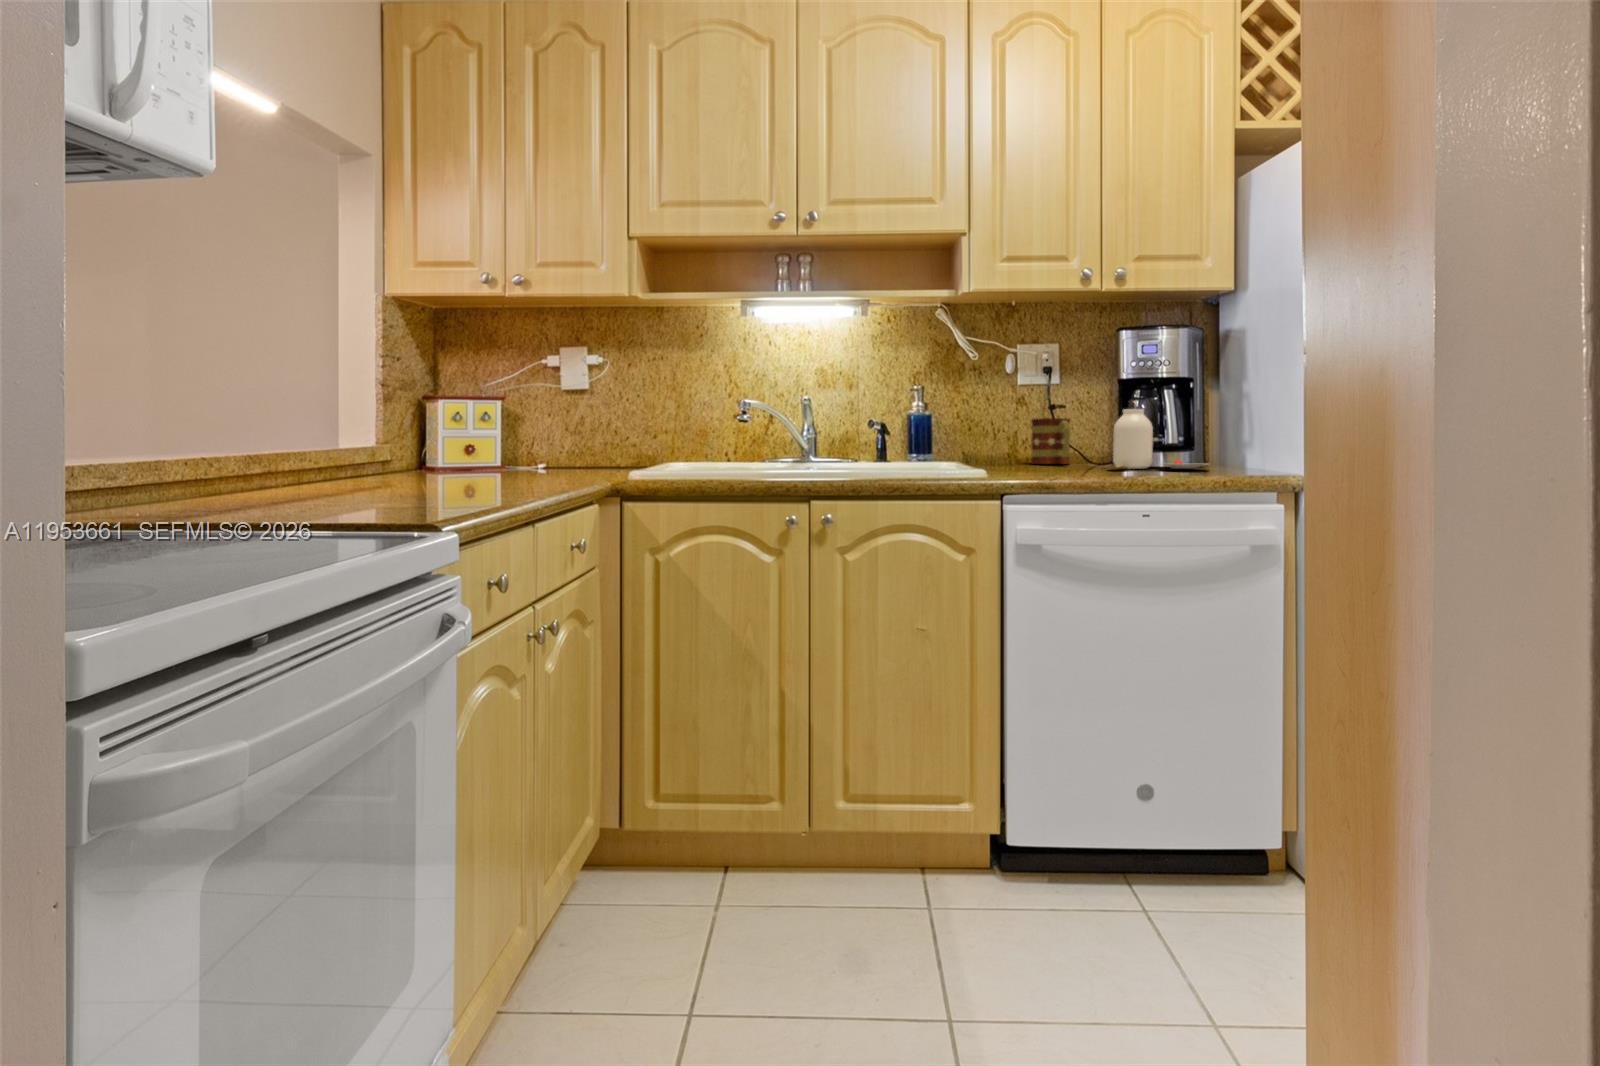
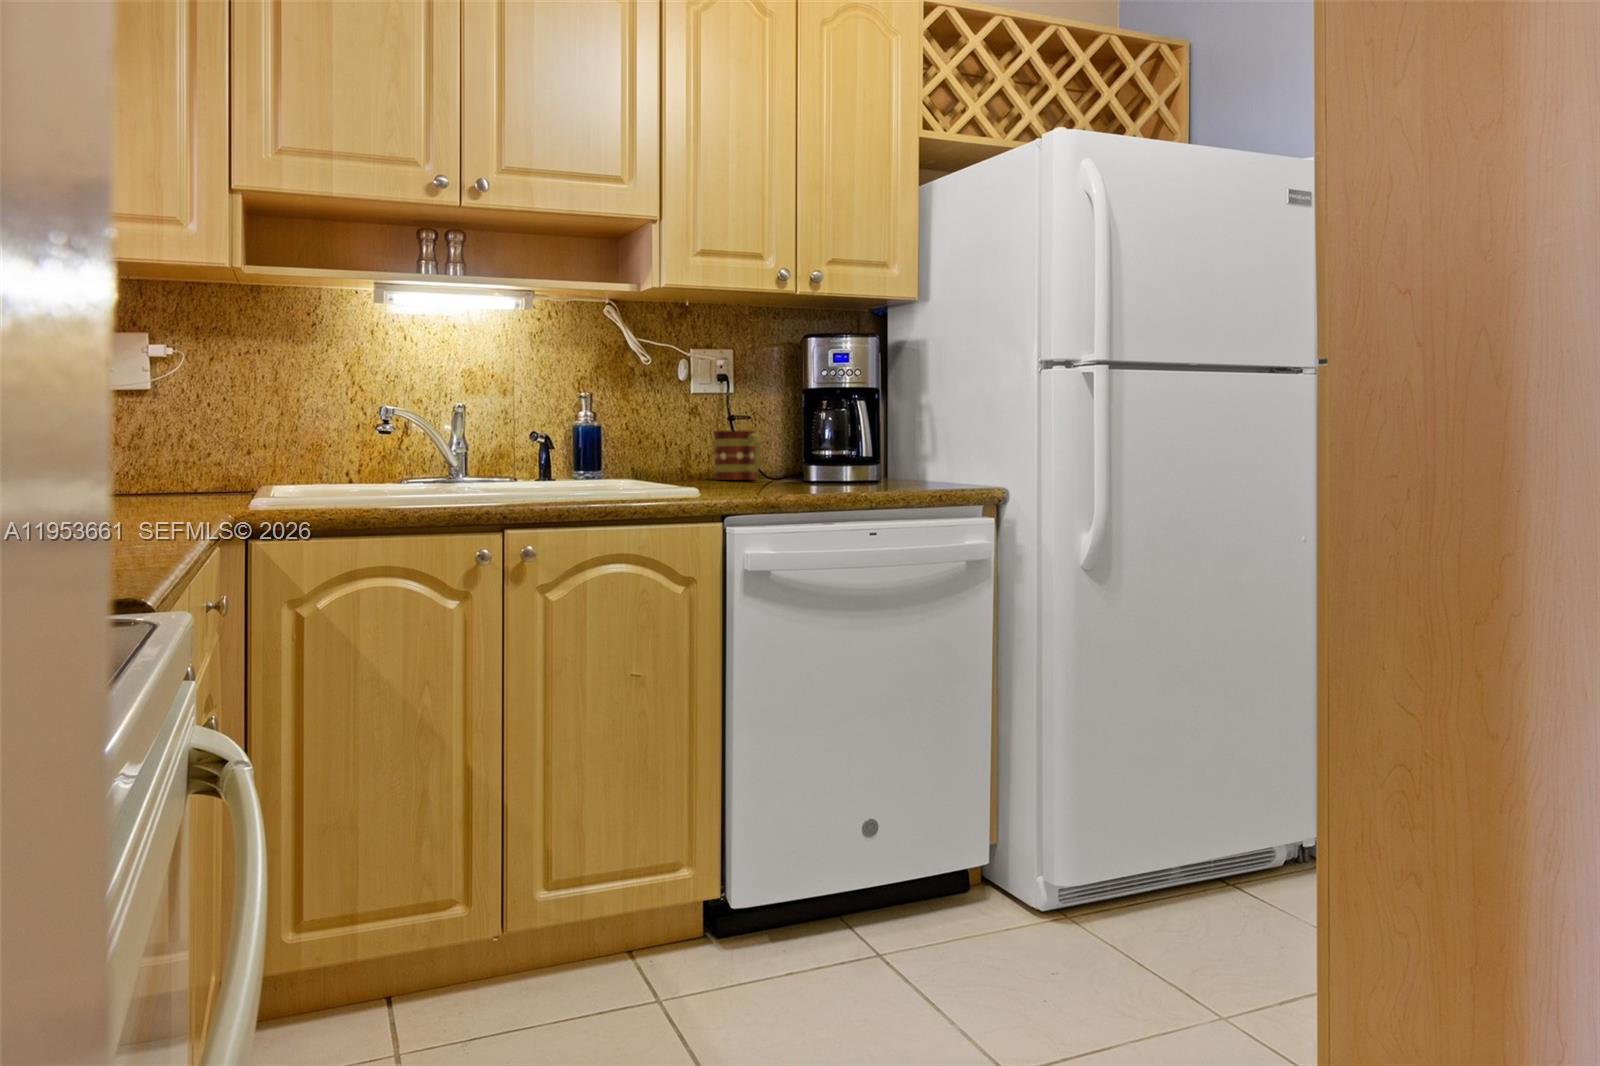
jar: present [1109,409,1208,469] -> none [806,421,909,485]

